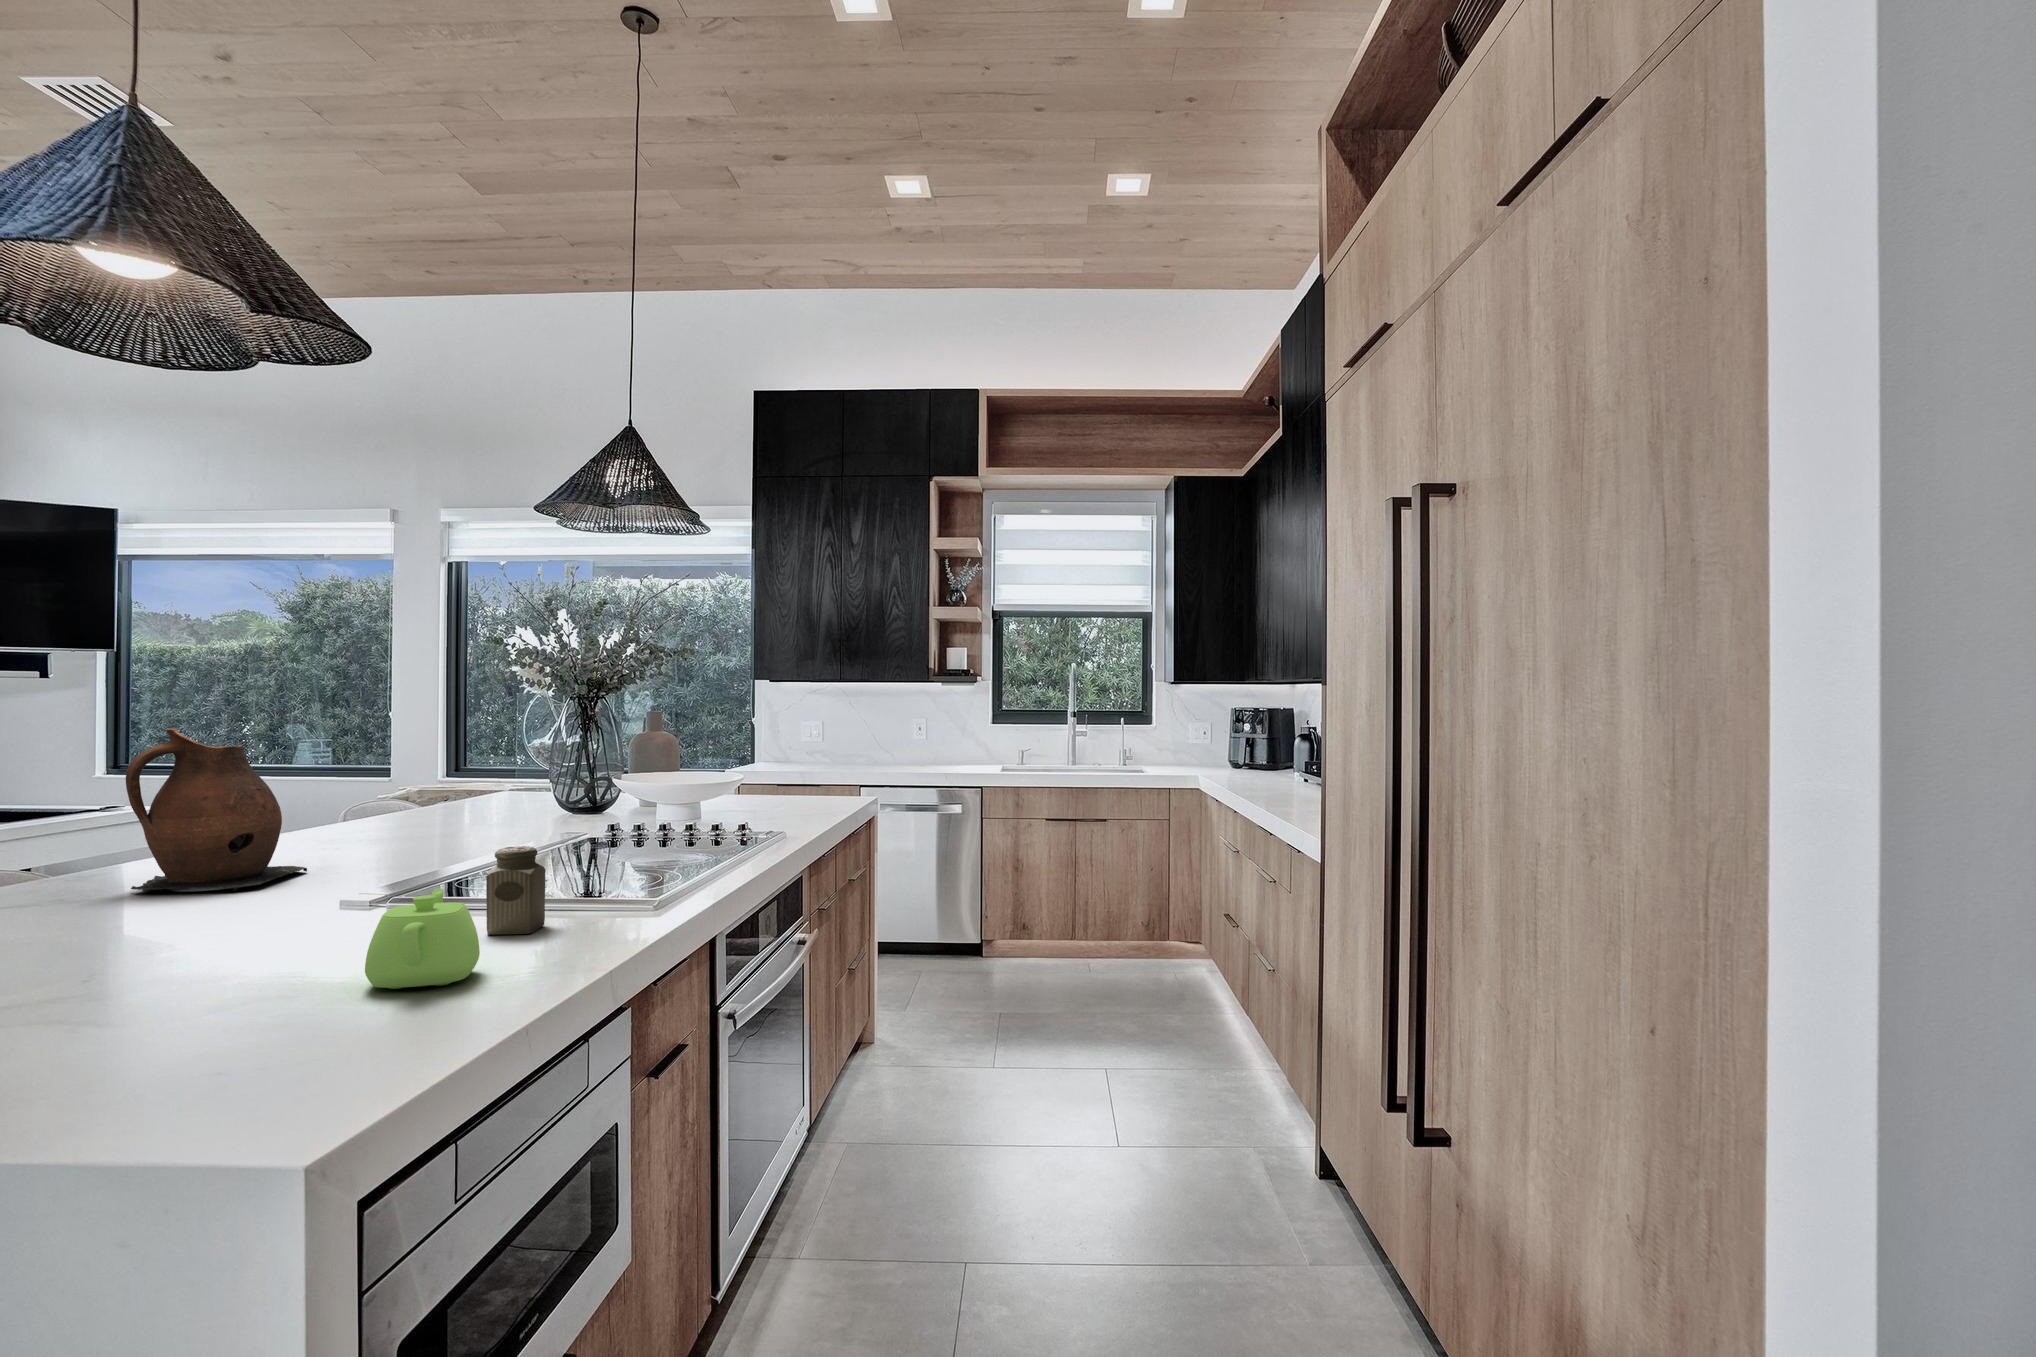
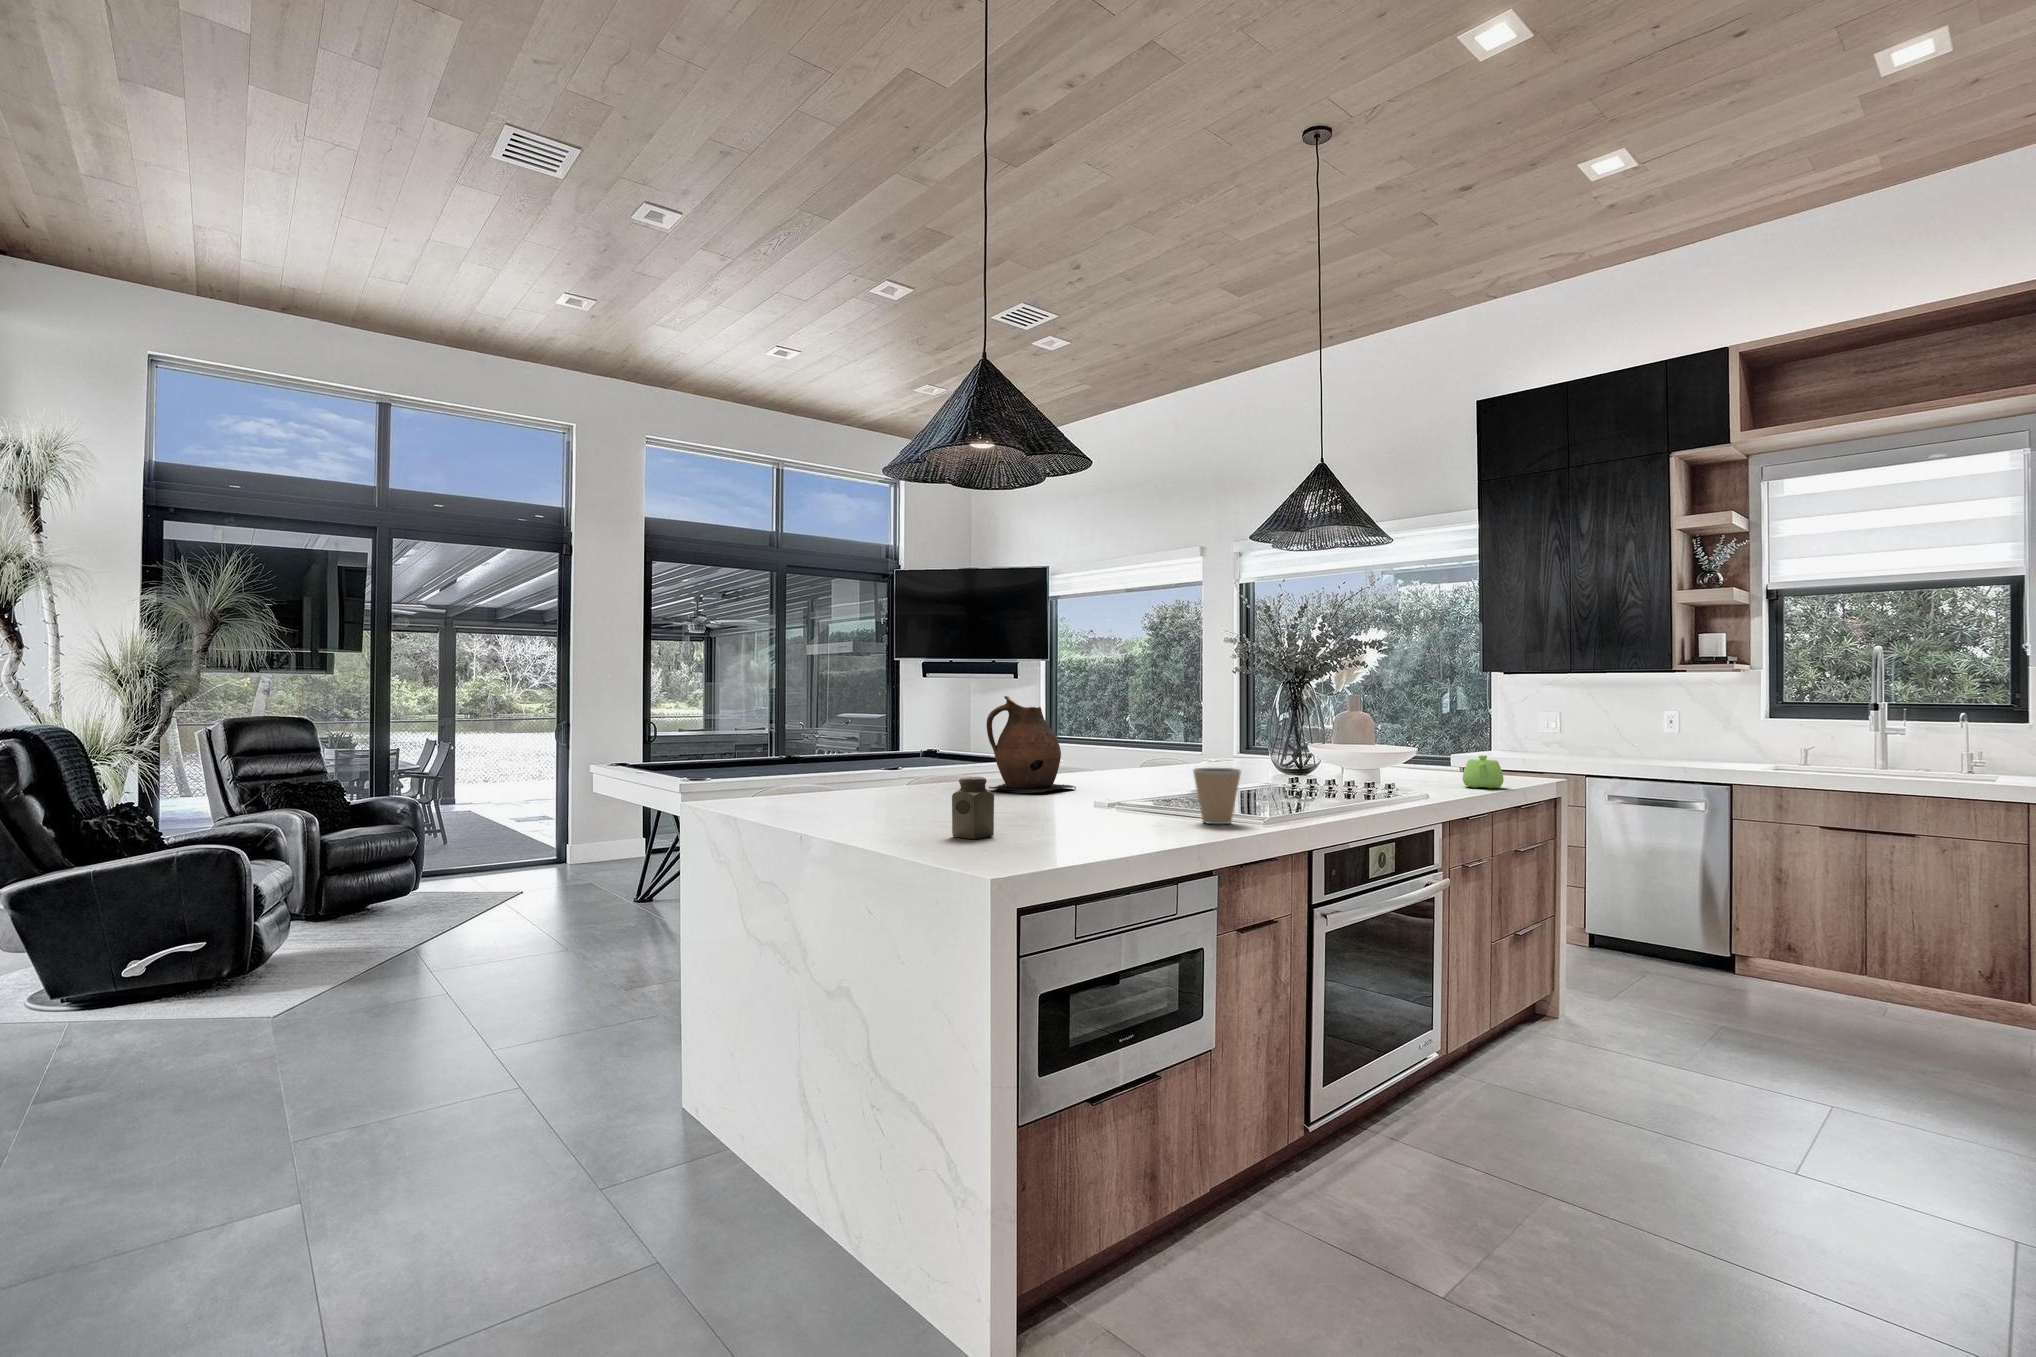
coffee cup: none [581,830,653,913] -> present [1193,768,1241,824]
salt shaker: present [486,846,545,935] -> present [952,777,994,839]
teapot: present [365,888,480,989] -> present [1463,755,1504,789]

